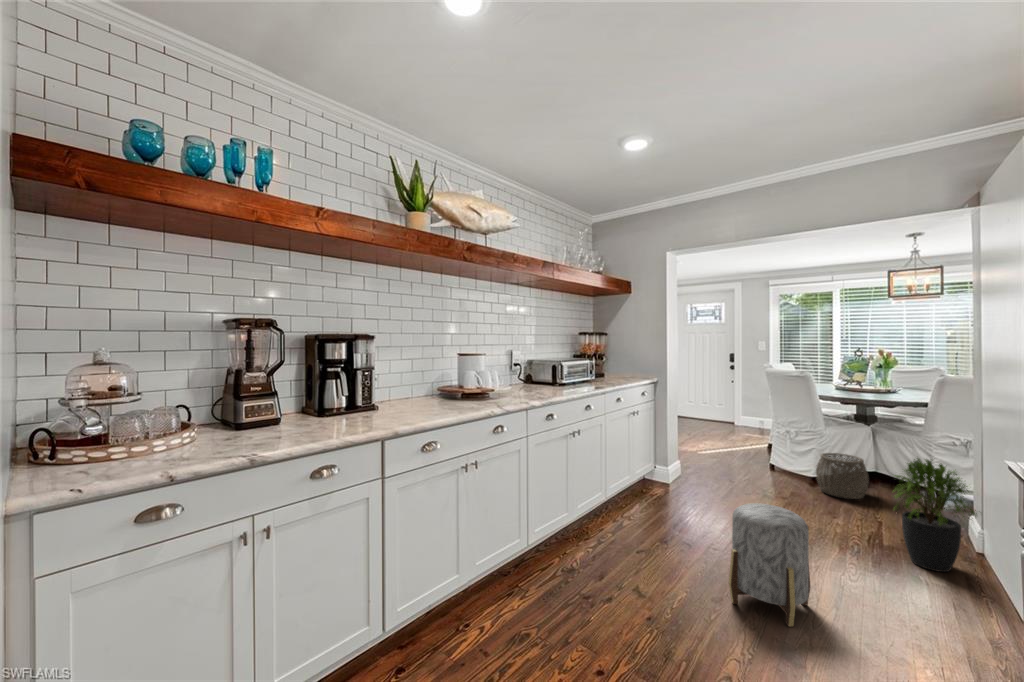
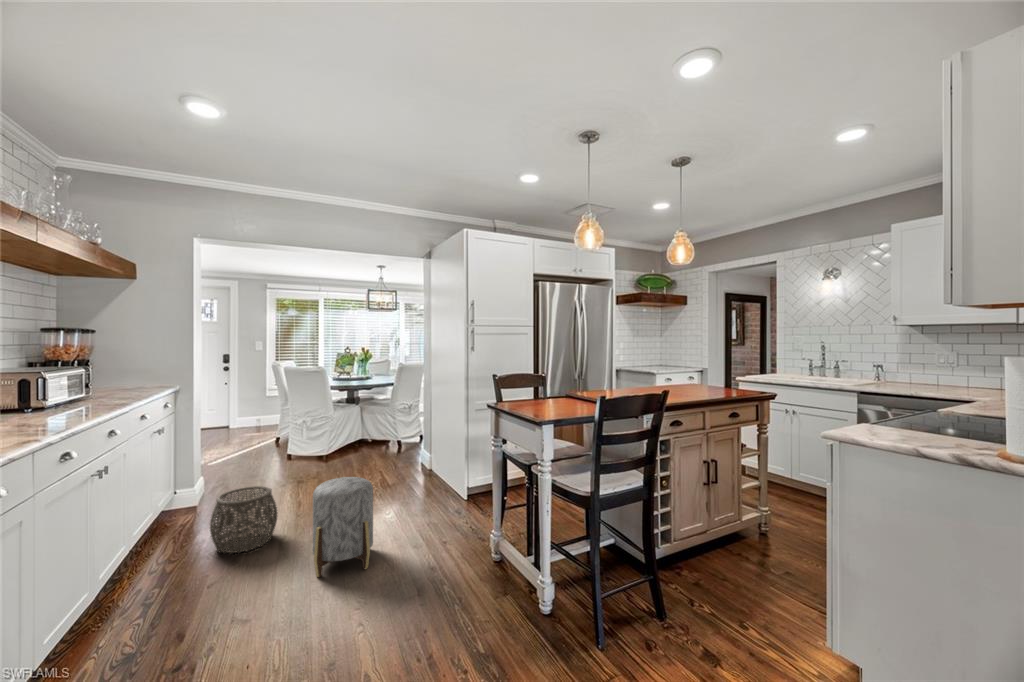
woven basket: present [816,453,869,499] -> present [210,486,277,554]
potted plant: present [895,458,977,572] -> none [394,417,443,493]

